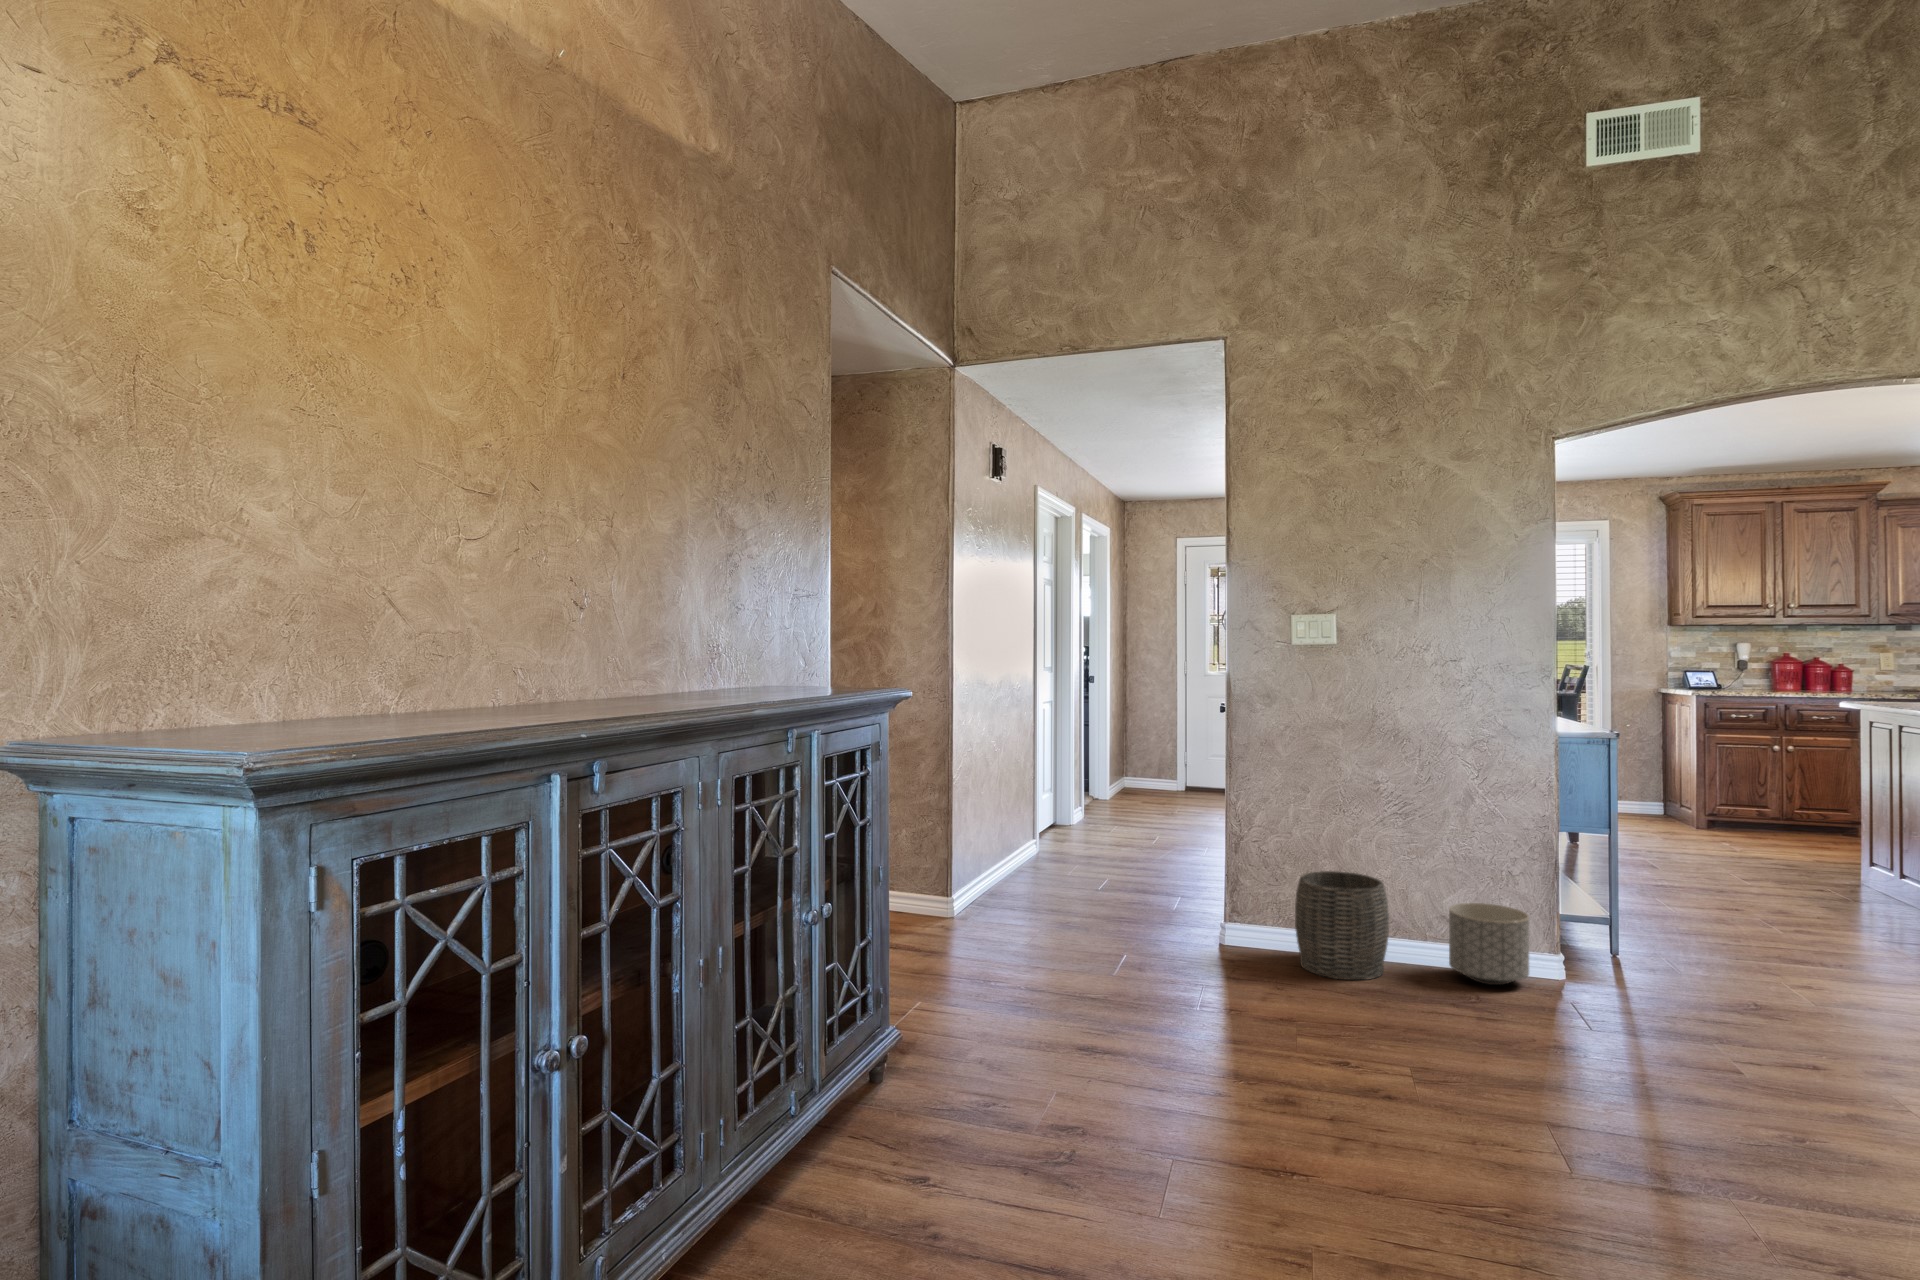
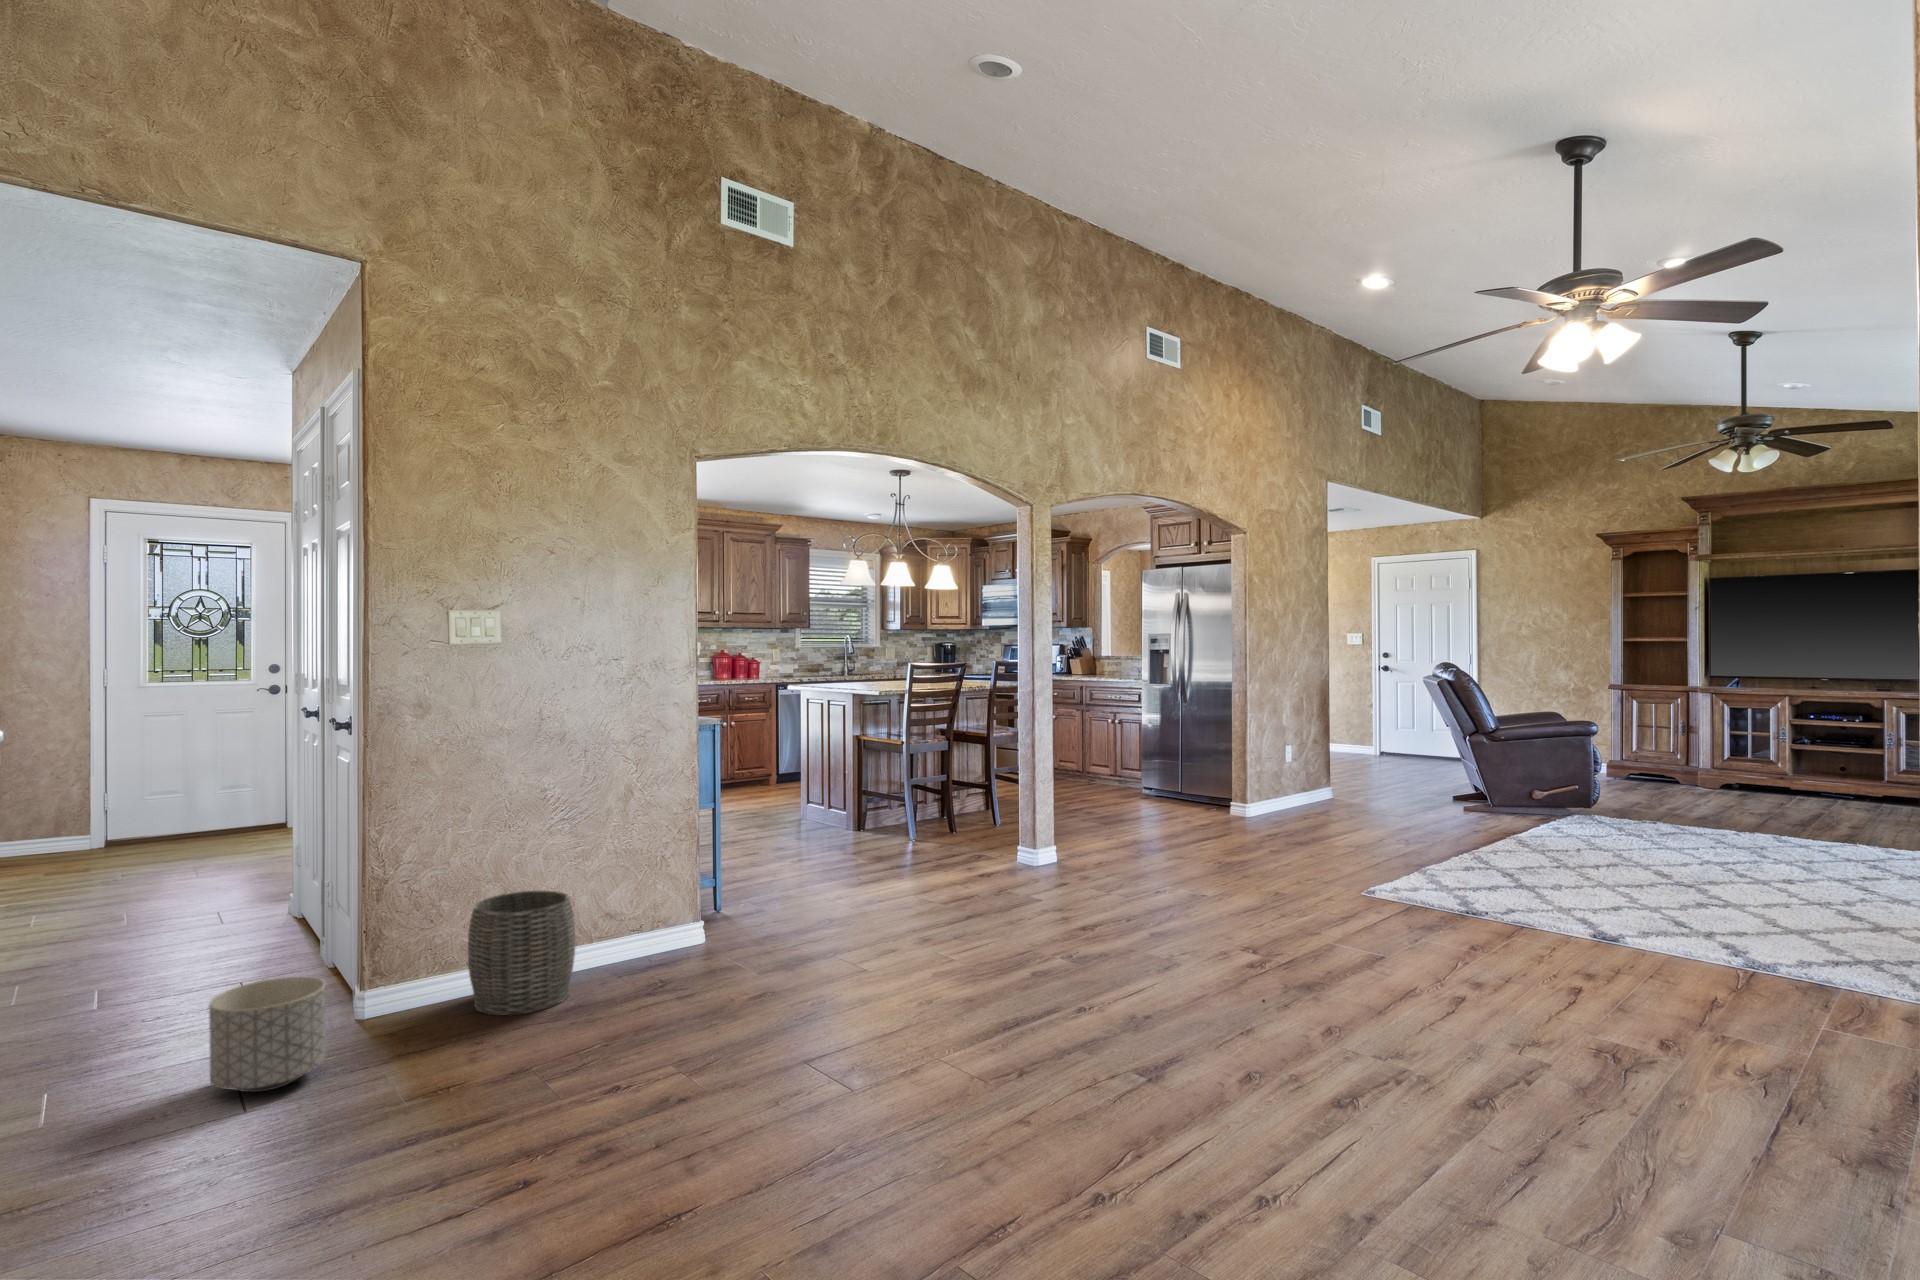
planter: present [1449,903,1529,985] -> present [209,976,326,1092]

